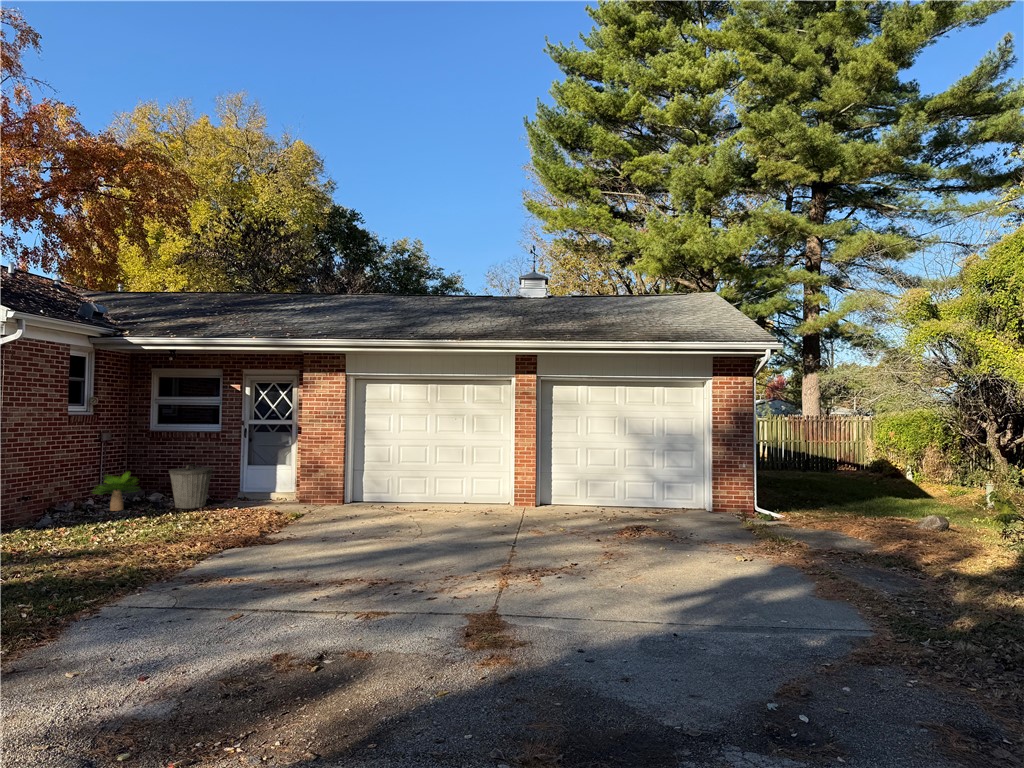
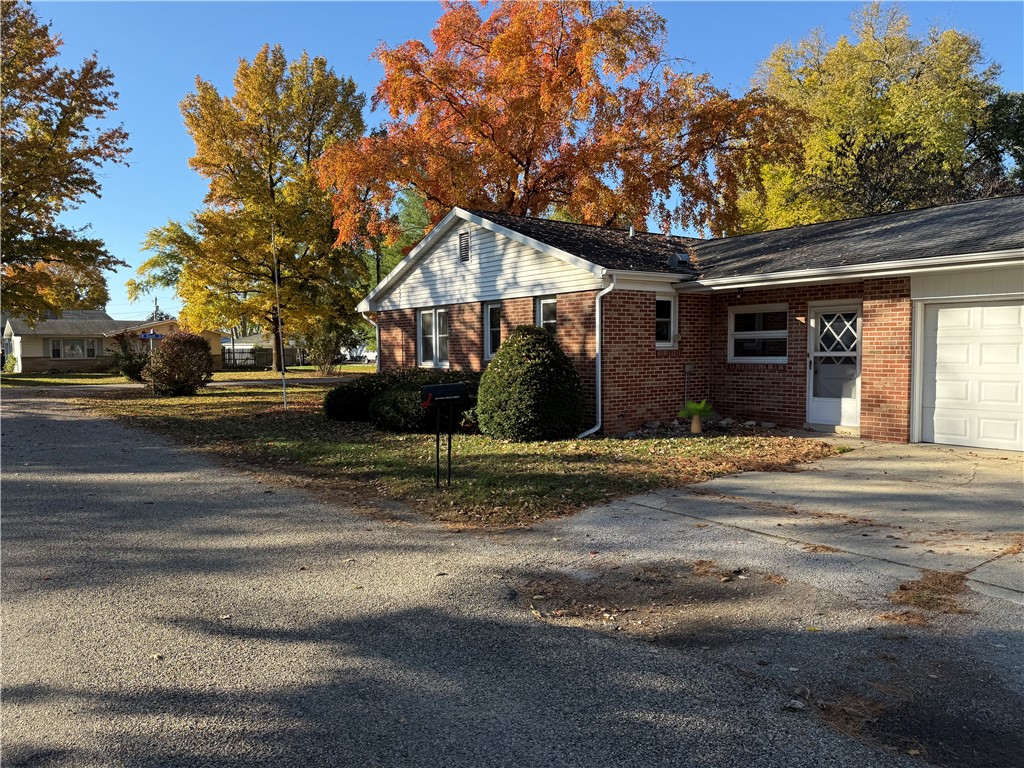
trash can: present [169,464,213,508] -> none [737,395,777,436]

